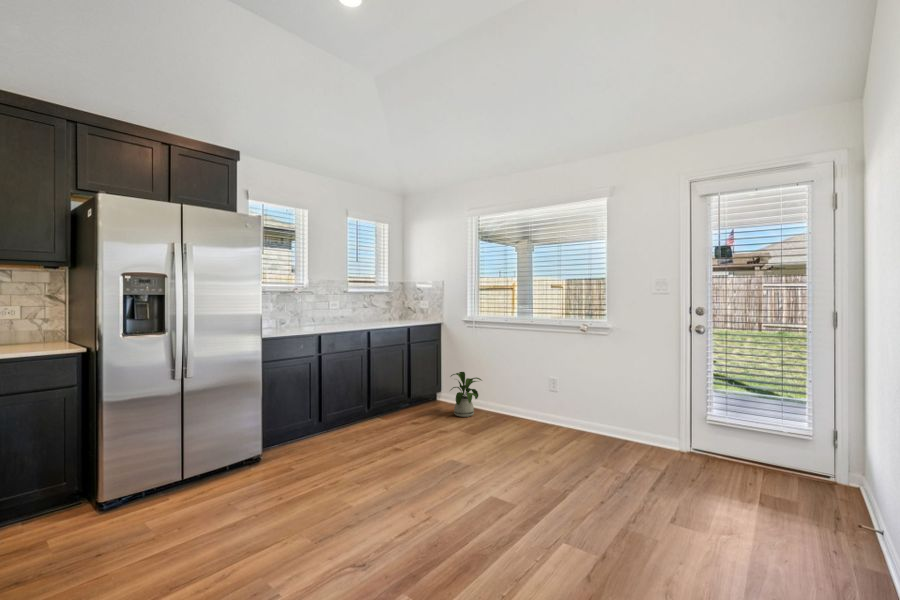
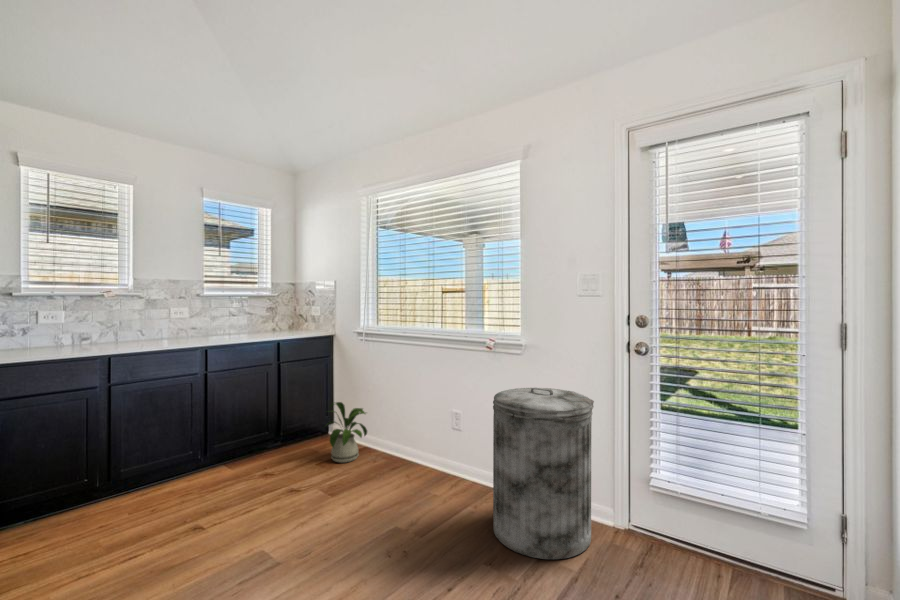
trash can: none [597,356,669,465] -> present [493,387,594,559]

